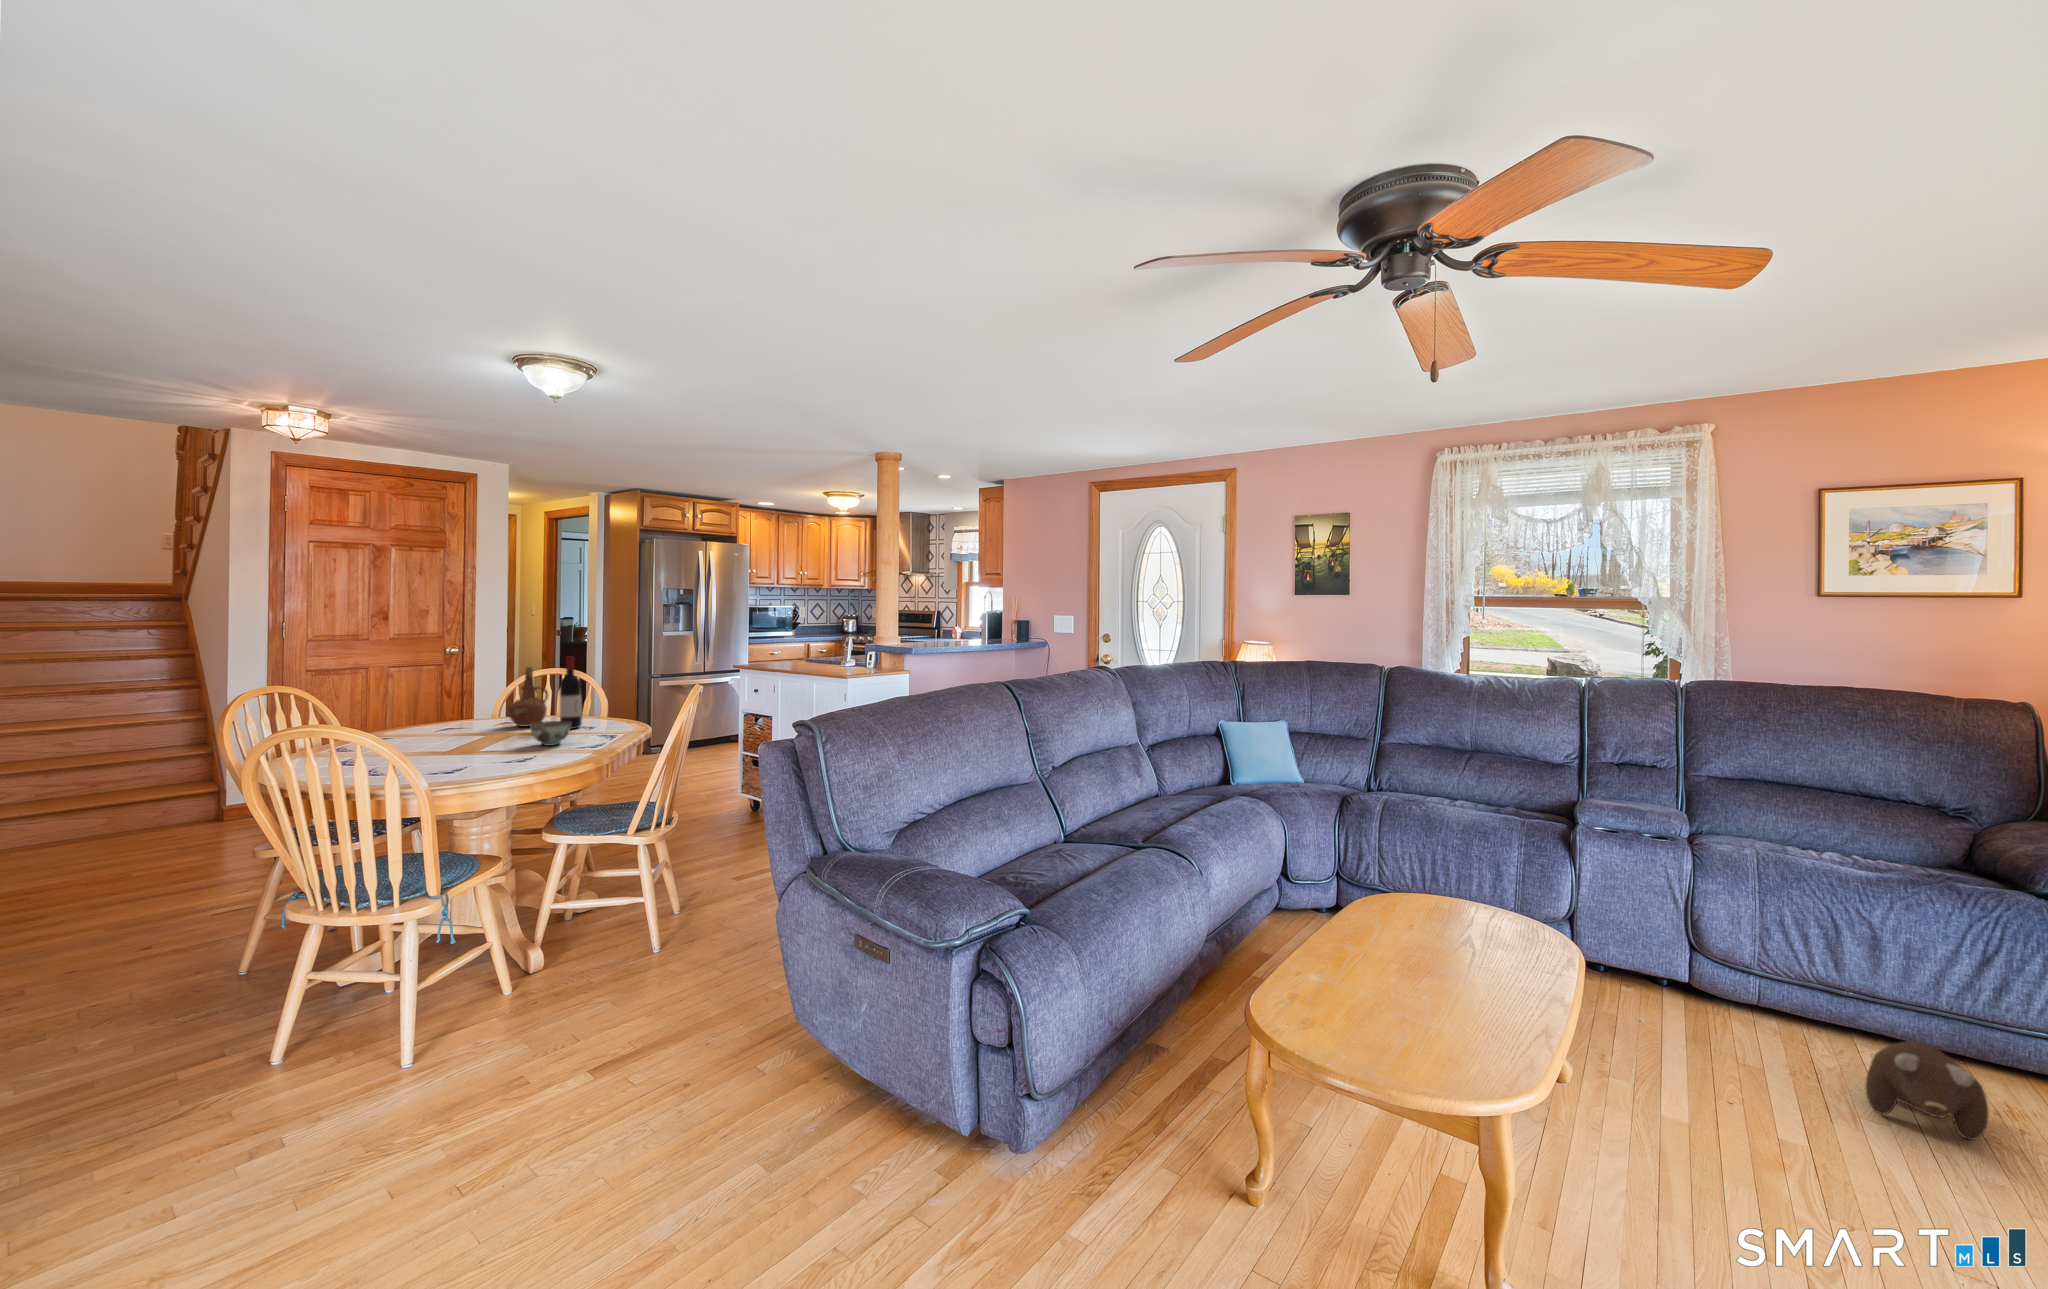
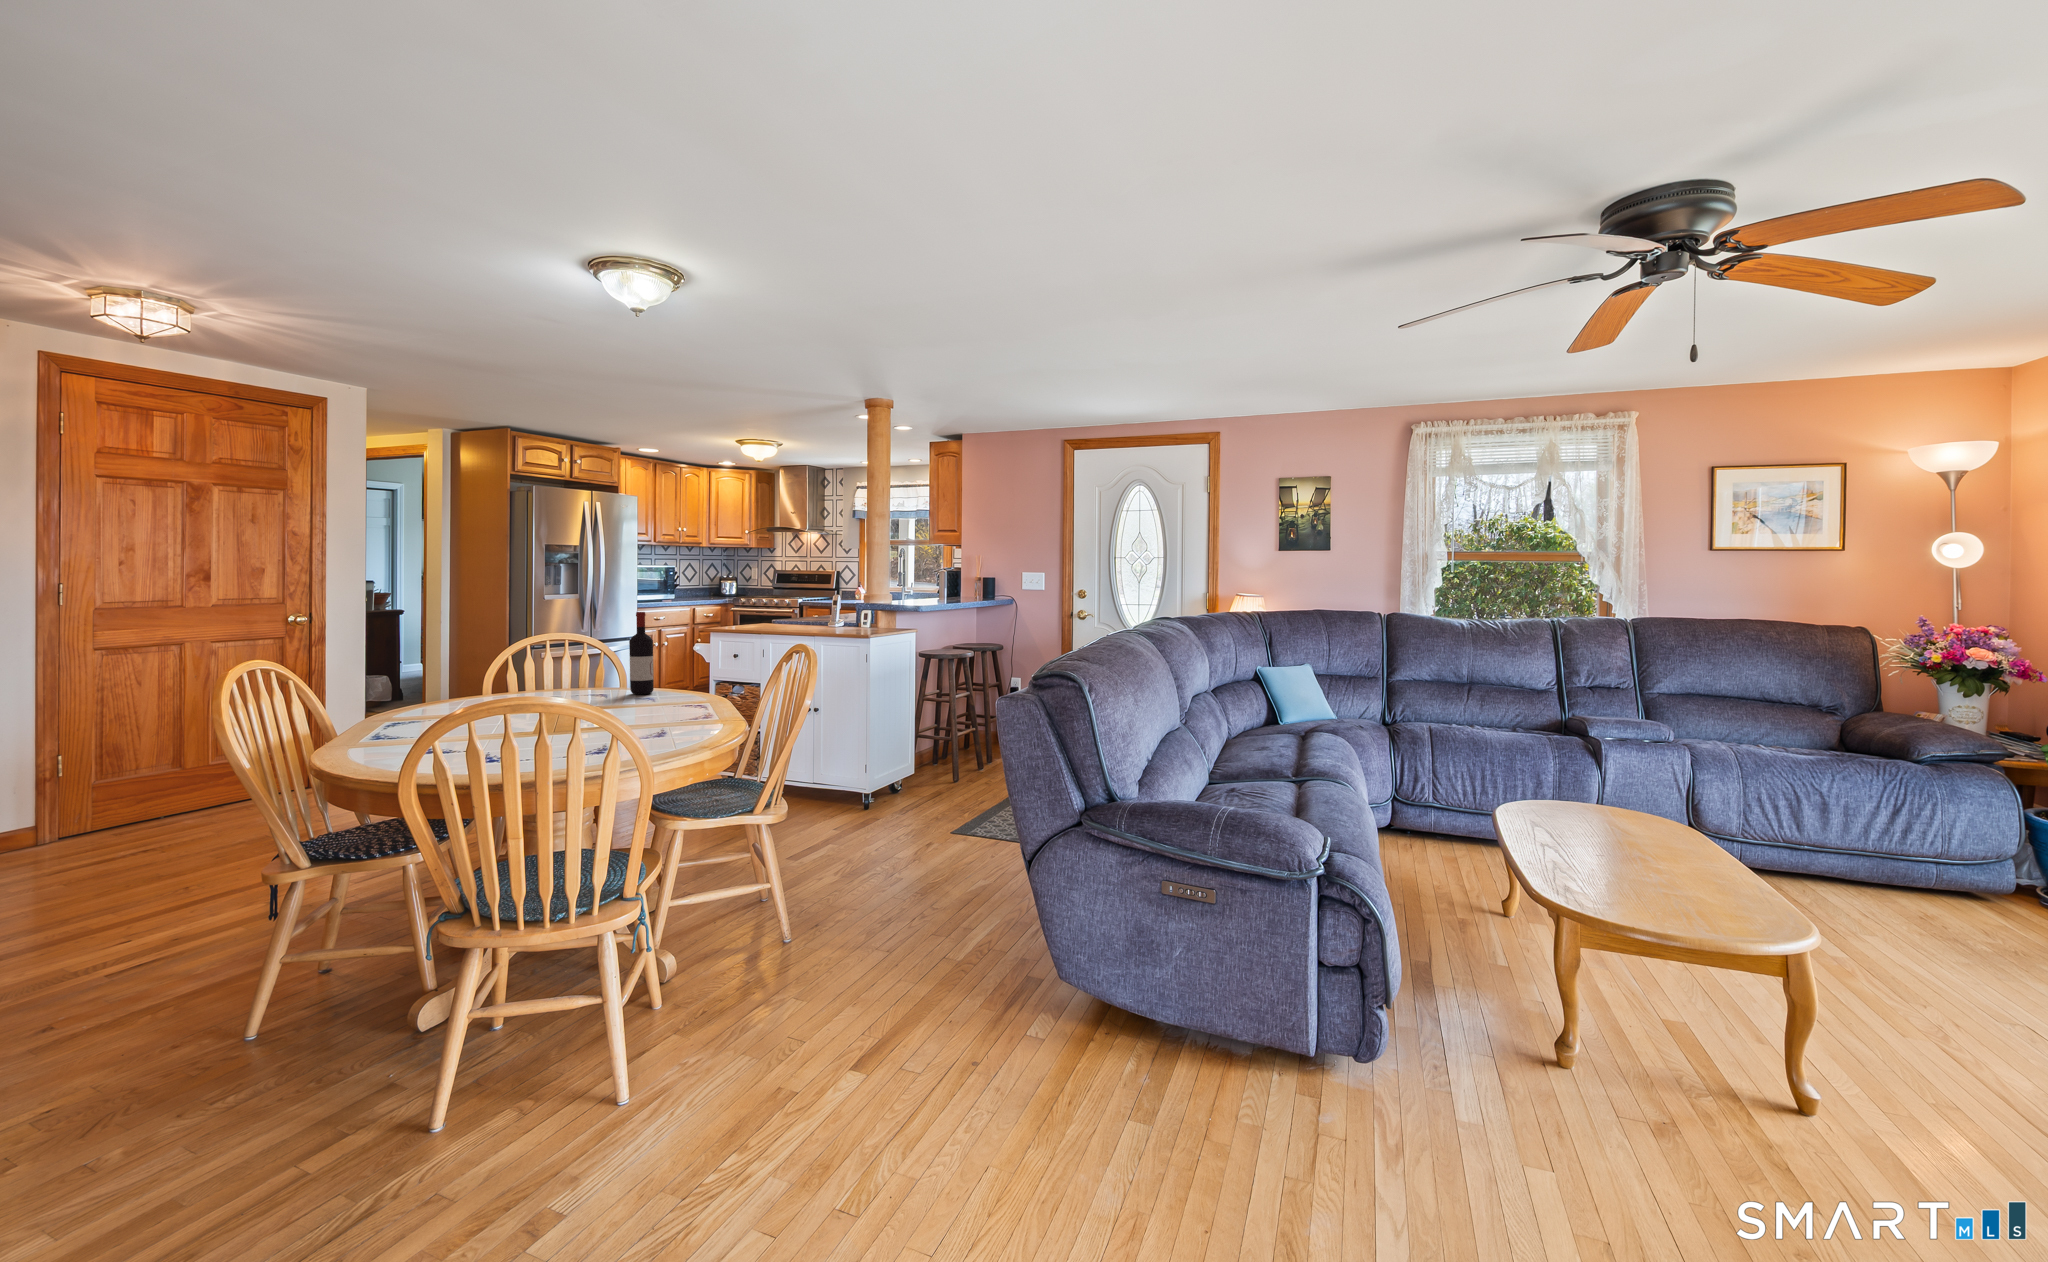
ceramic pitcher: present [508,667,548,726] -> none [562,625,604,694]
bowl: present [530,721,571,746] -> none [645,682,689,709]
plush toy: present [1865,1041,1989,1140] -> none [1844,868,1928,931]

